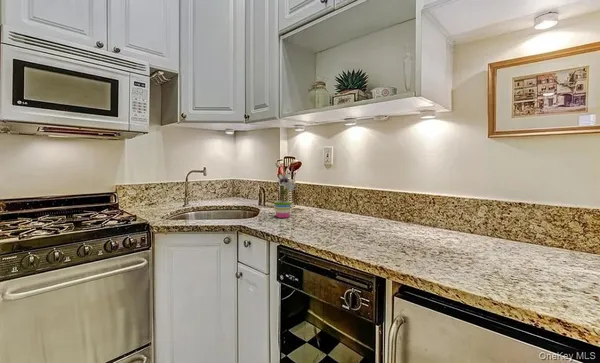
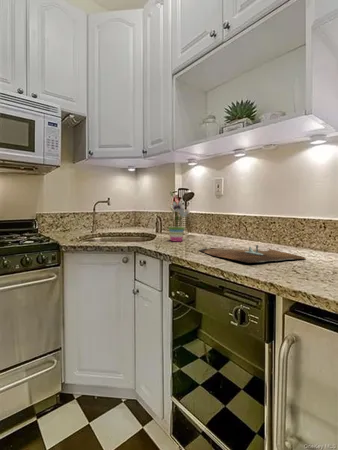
cutting board: none [308,222,416,245] -> present [199,245,305,263]

